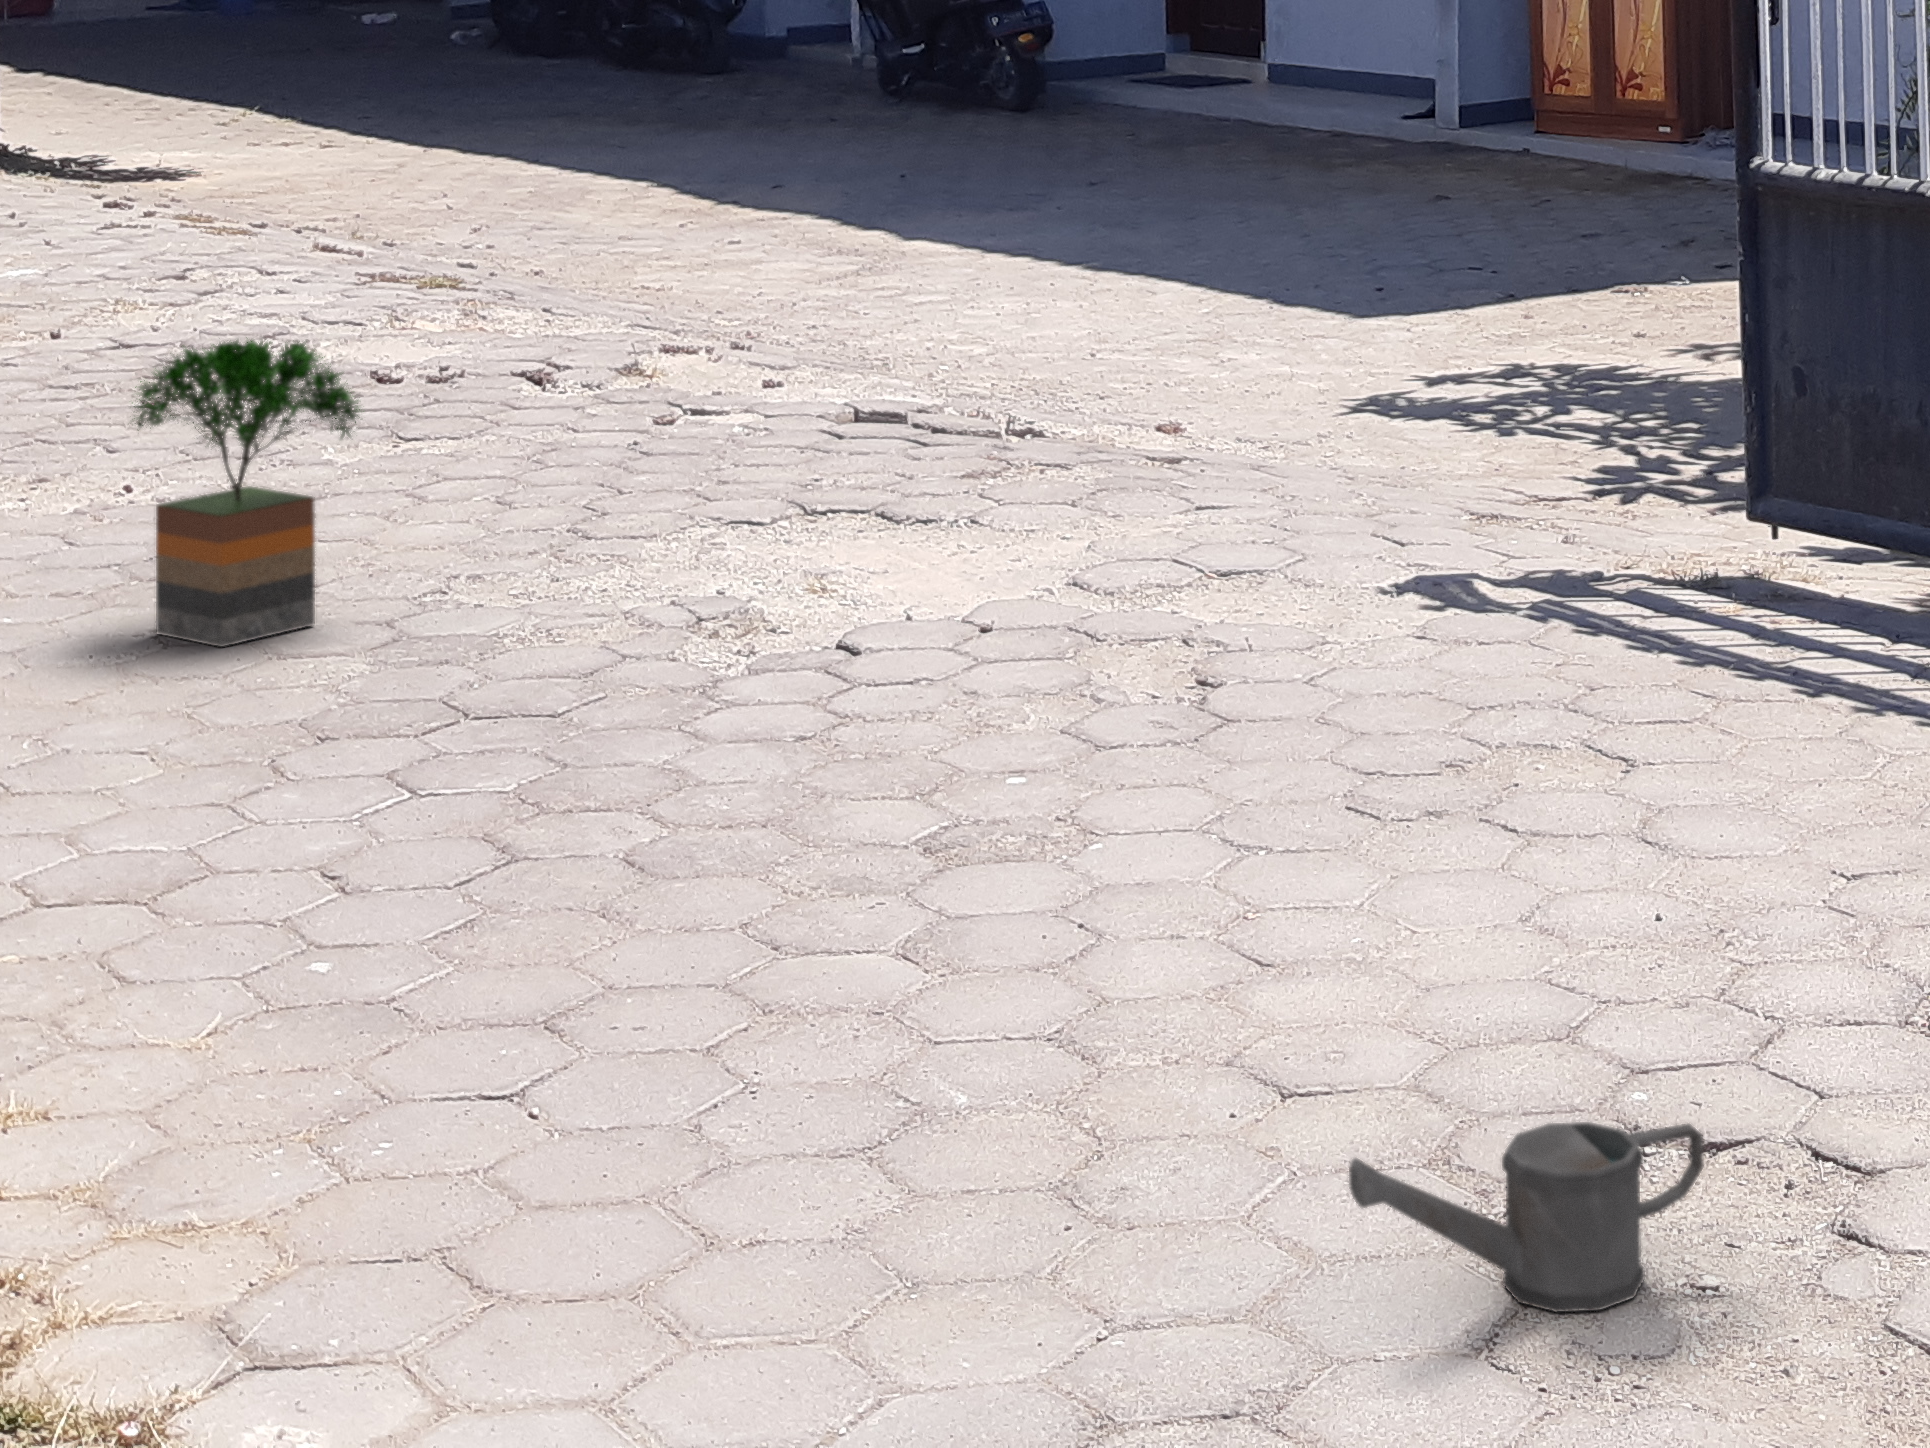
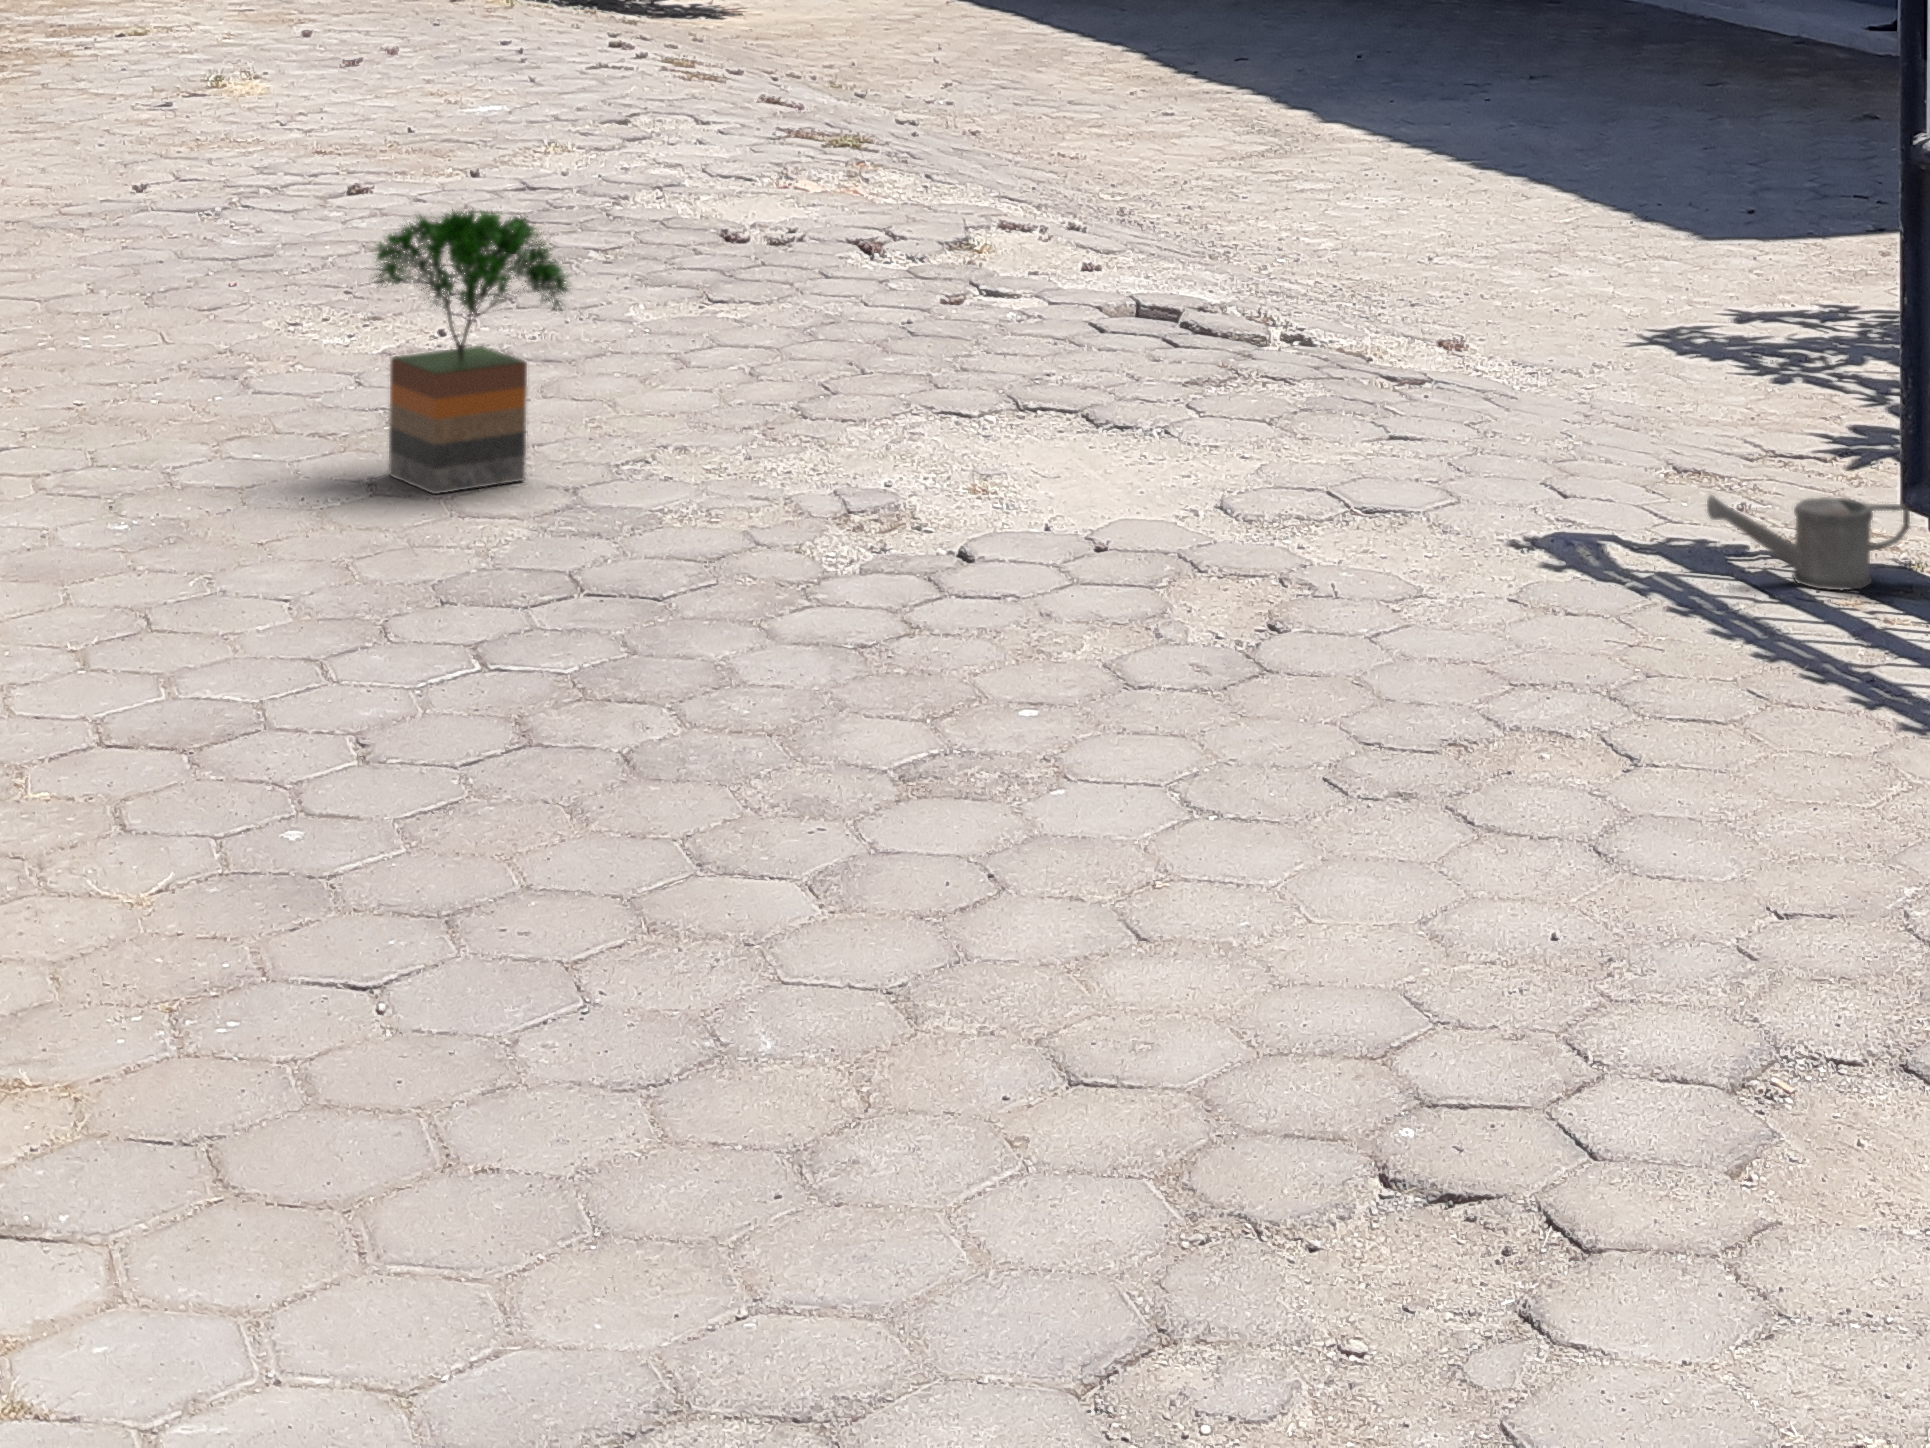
watering can: present [1349,1122,1704,1312] -> present [1707,495,1910,590]

